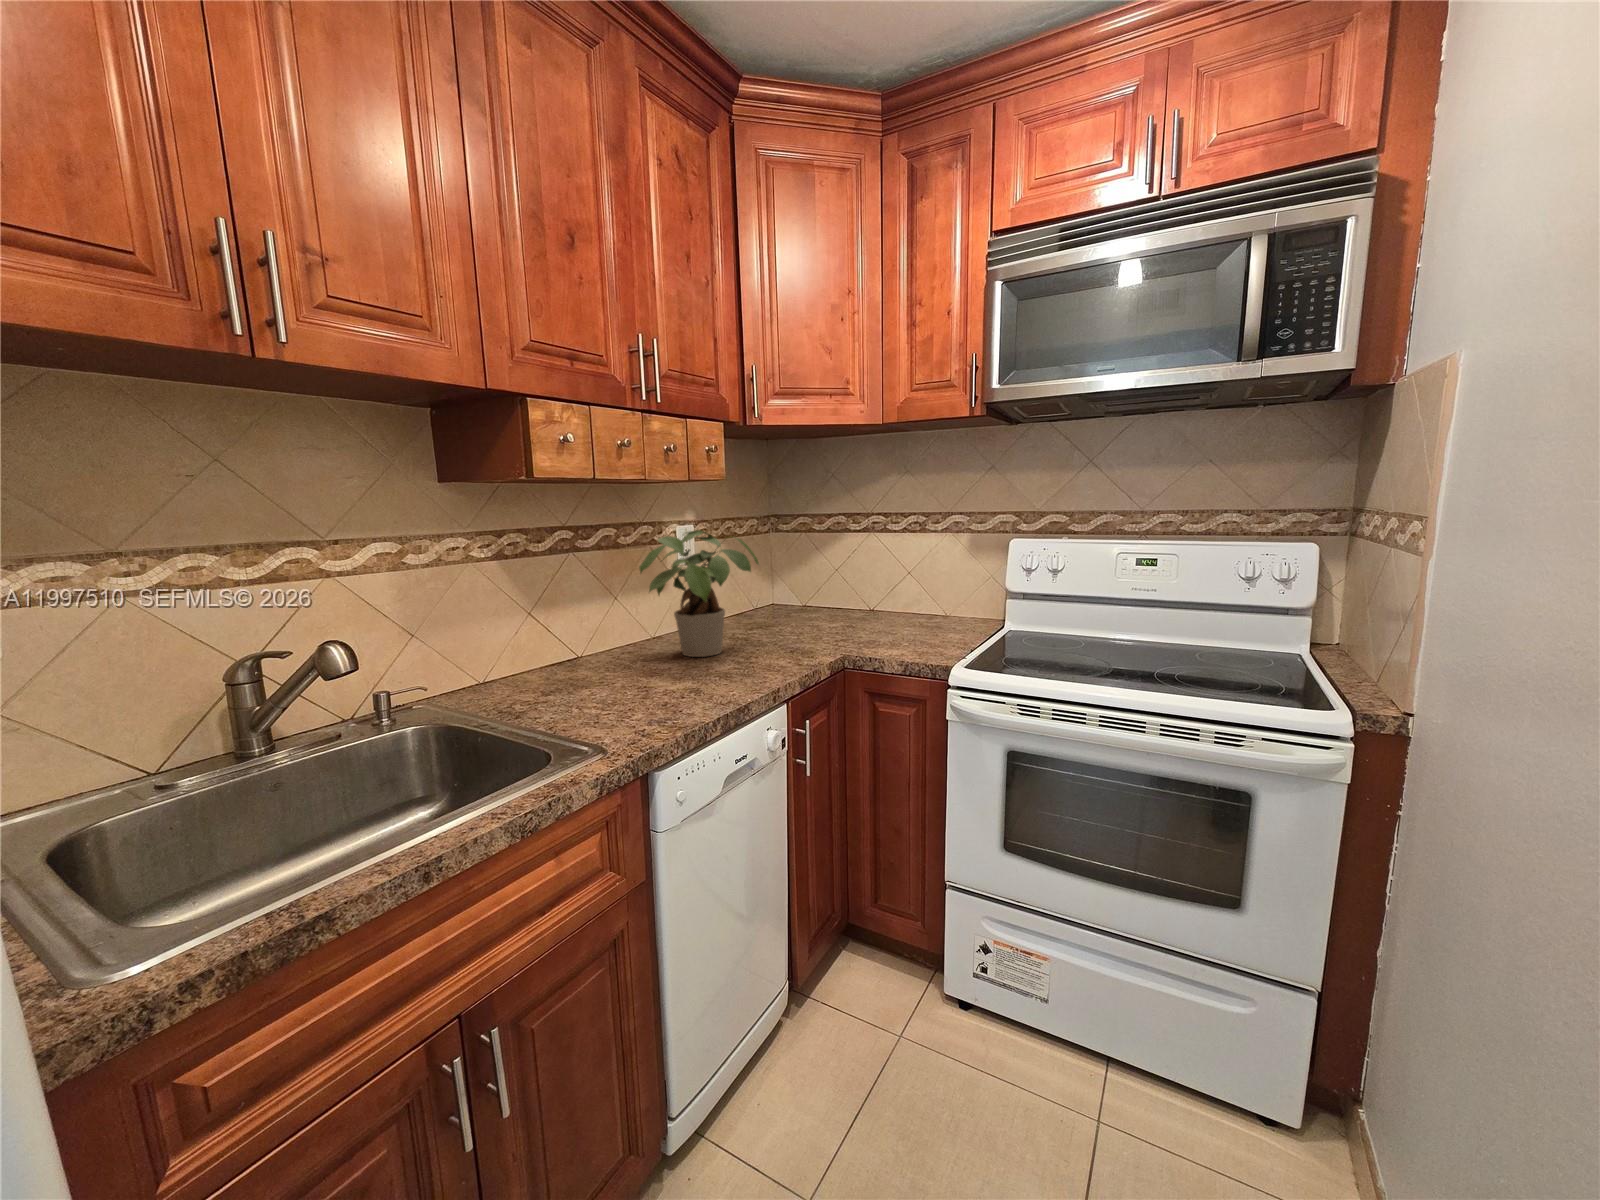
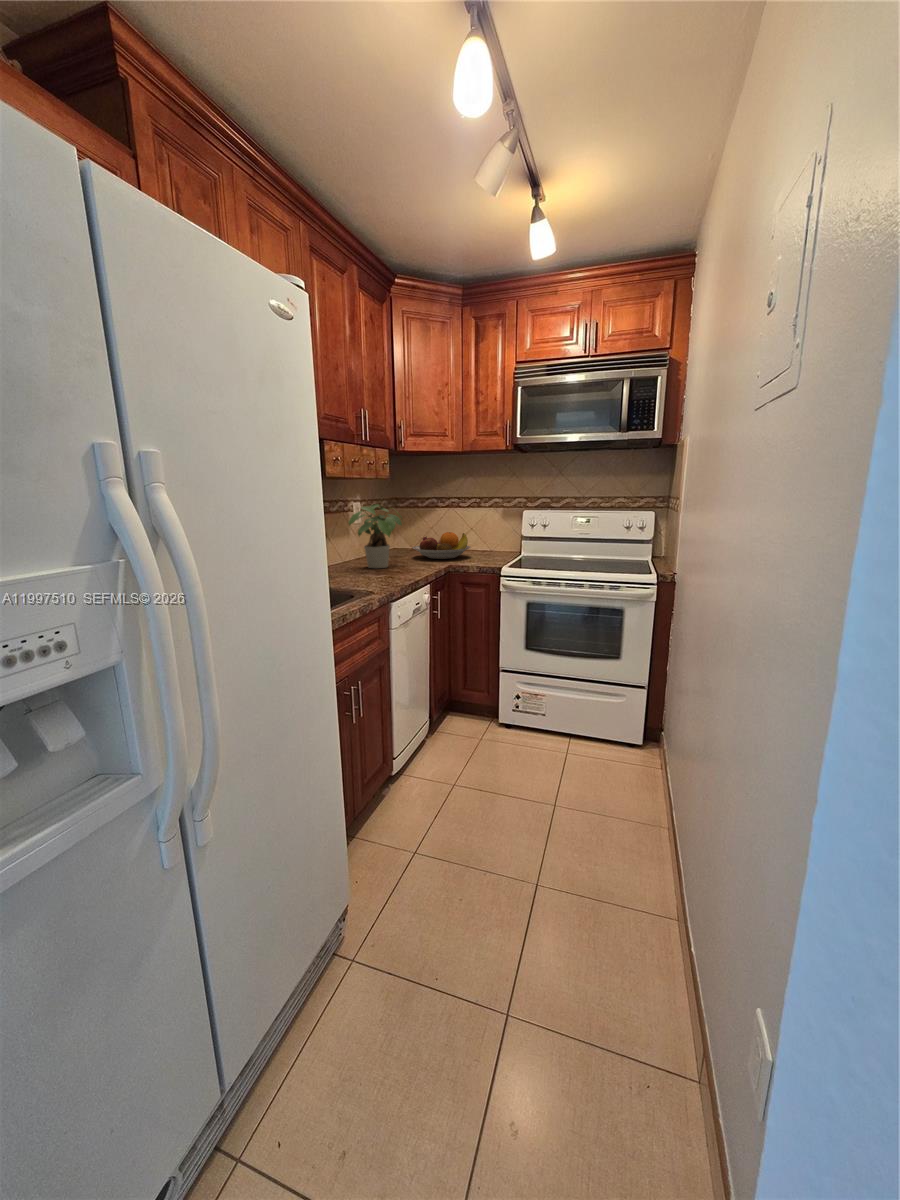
fruit bowl: none [786,580,900,633] -> present [413,532,471,559]

